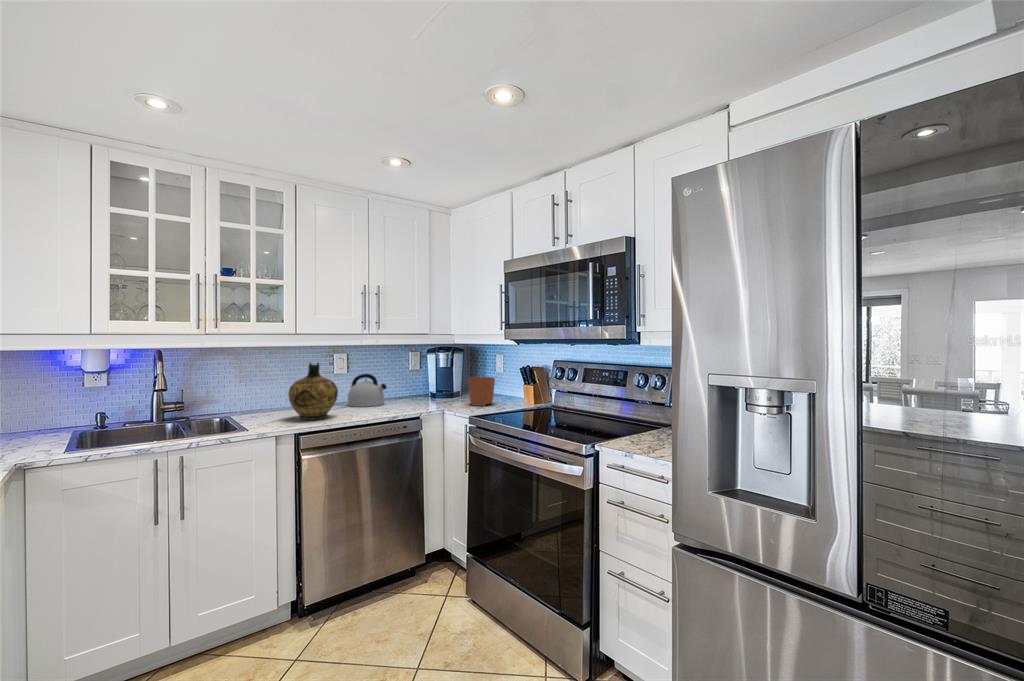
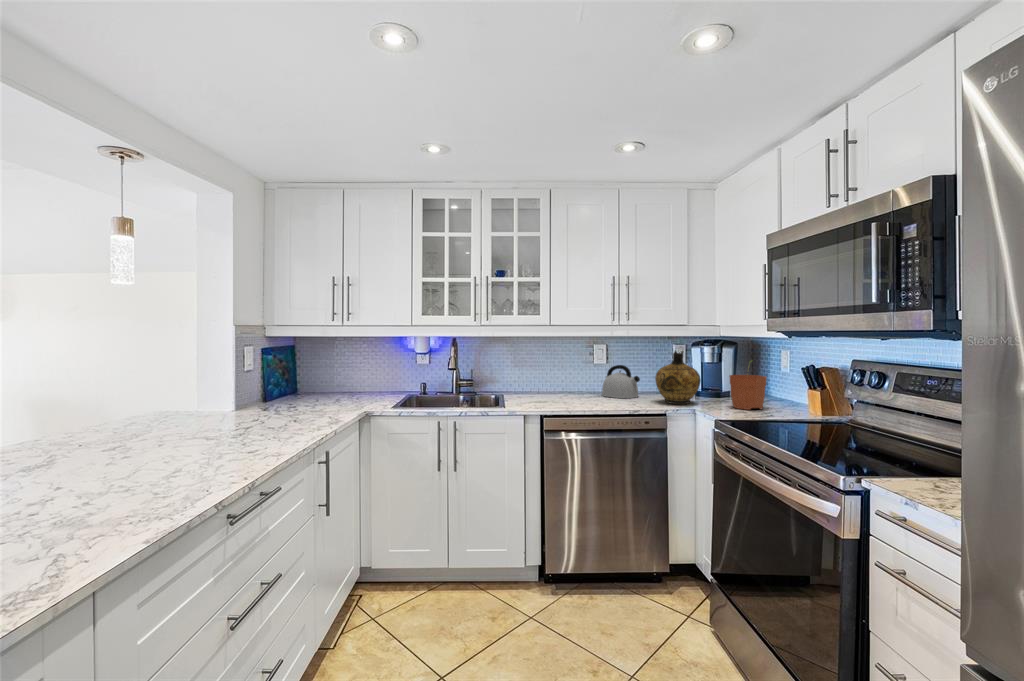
ceramic jug: present [288,363,338,420] -> present [655,351,701,404]

